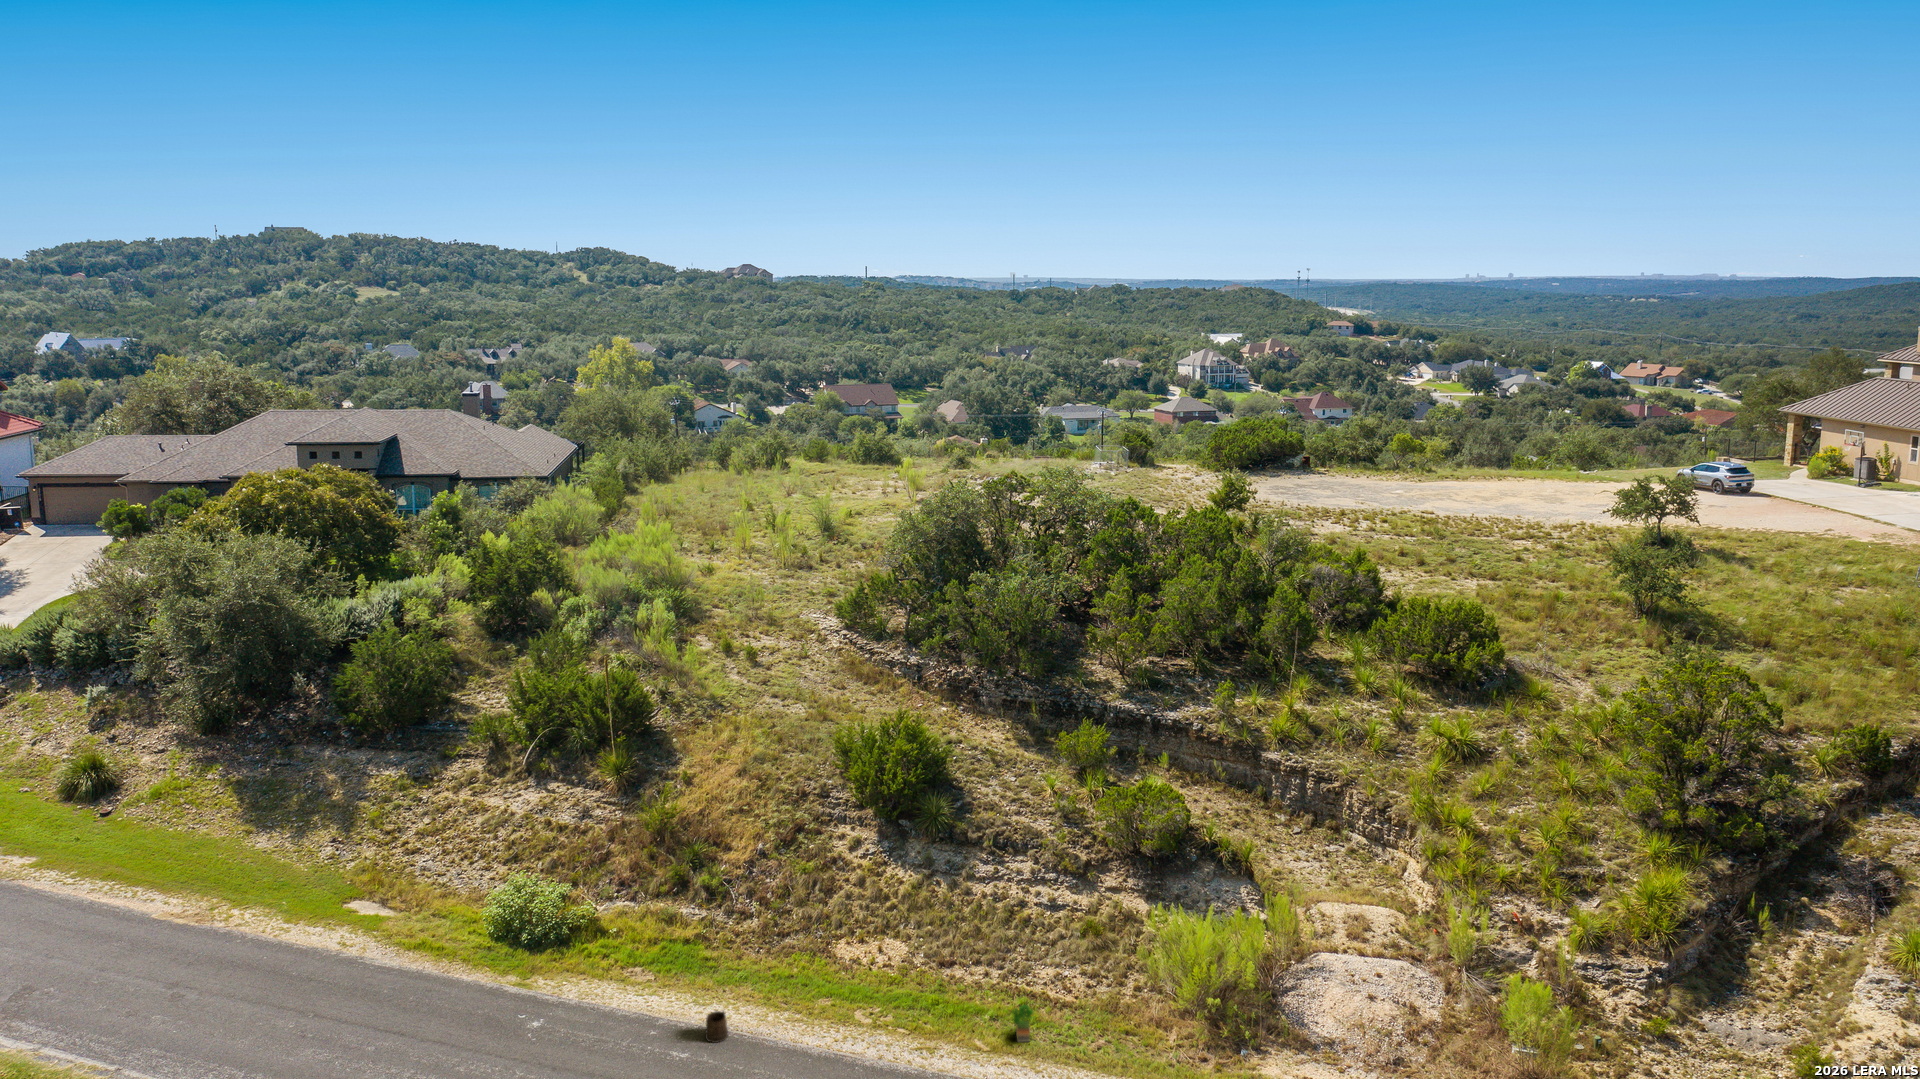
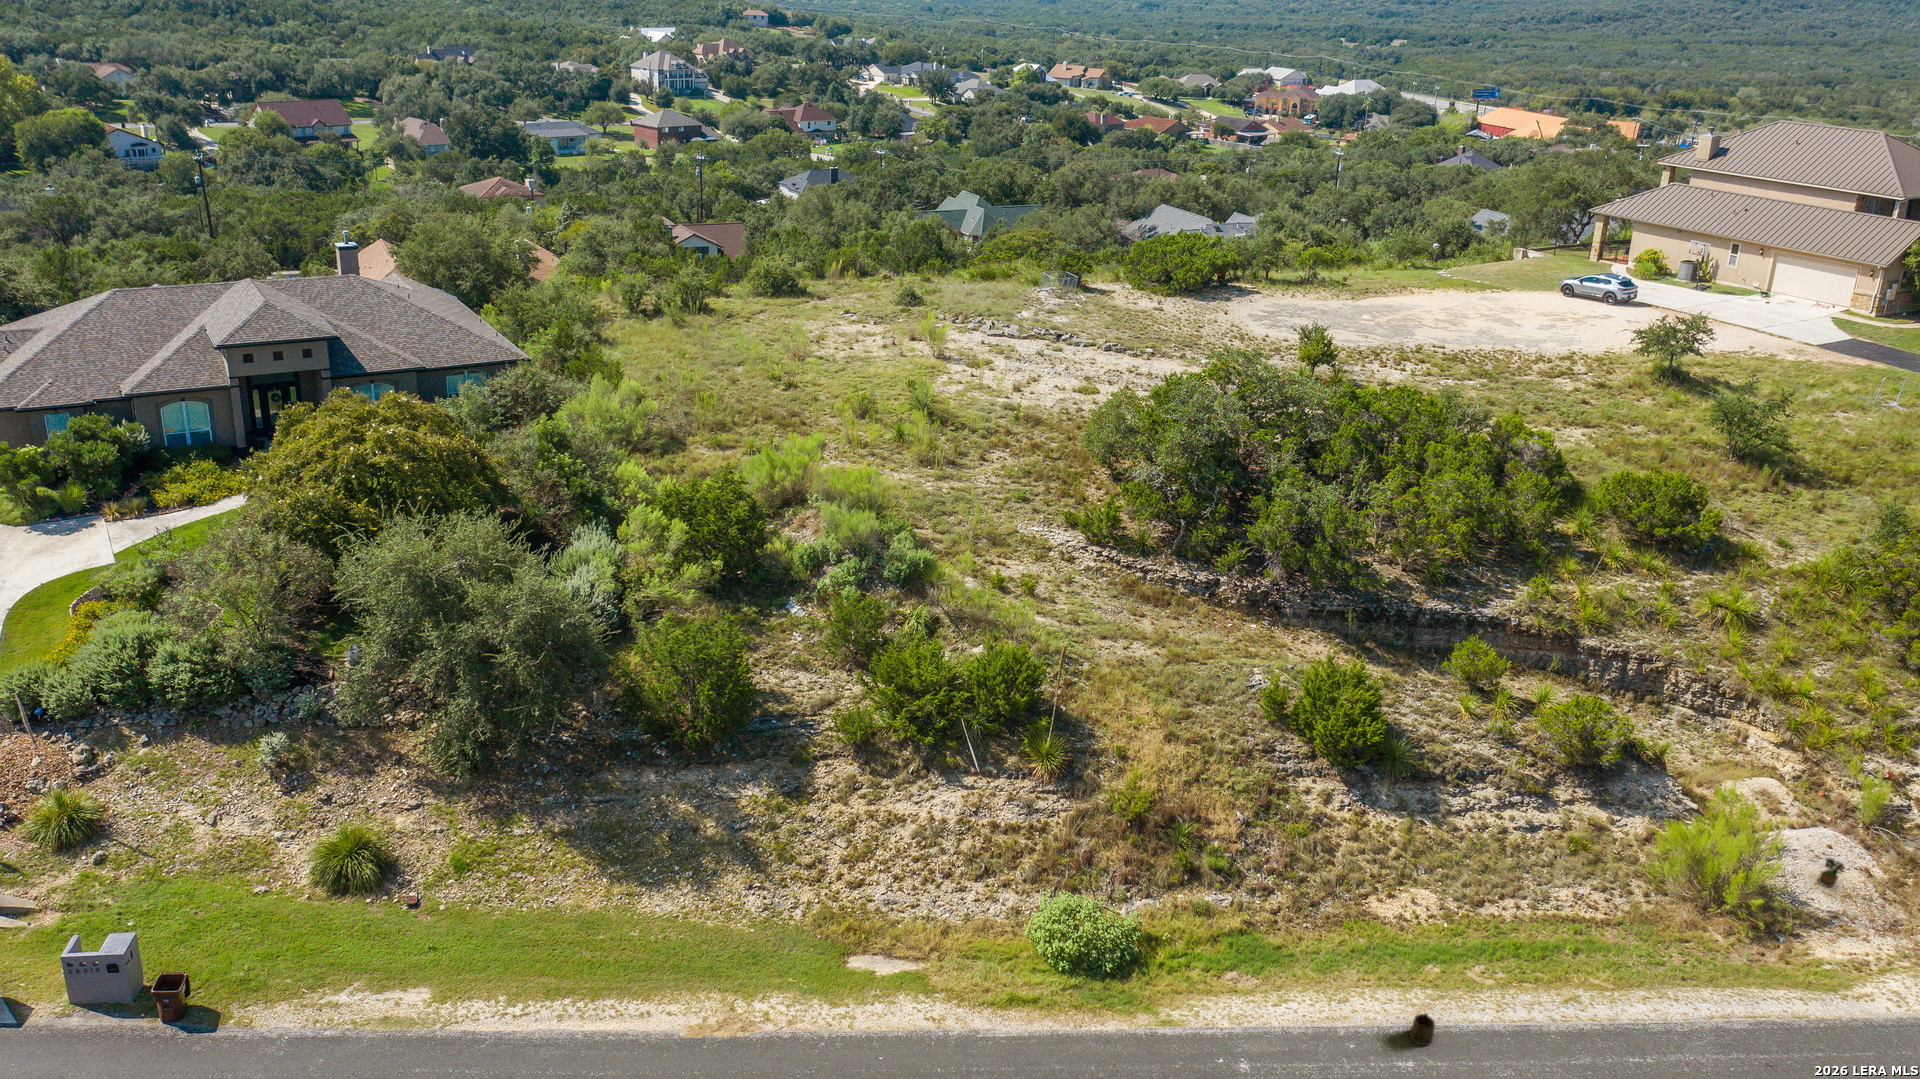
potted tree: present [1012,1005,1033,1042] -> present [1818,858,1845,888]

